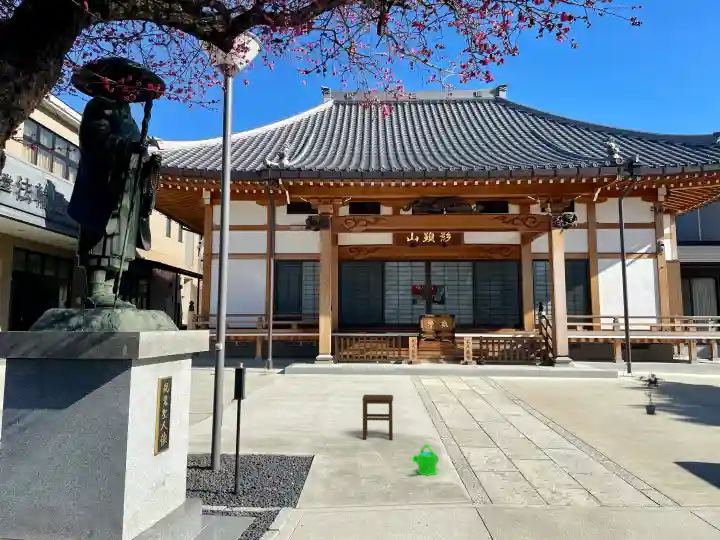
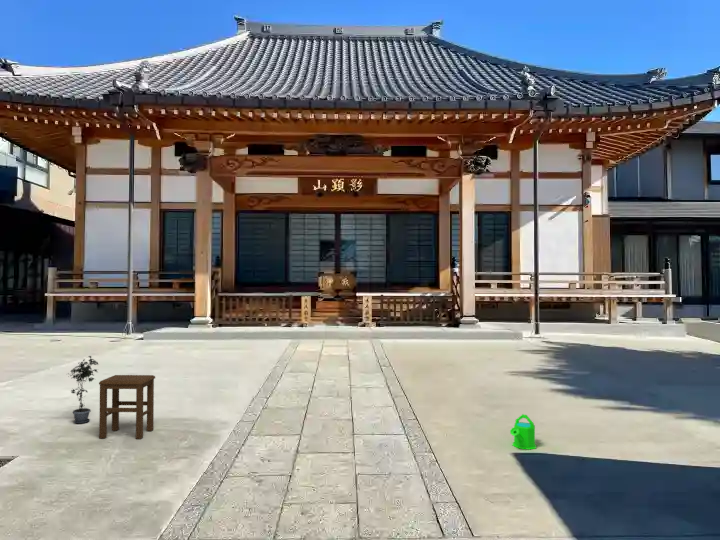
potted plant: present [639,374,663,414] -> present [71,356,98,423]
watering can: present [412,445,439,475] -> present [510,414,537,449]

